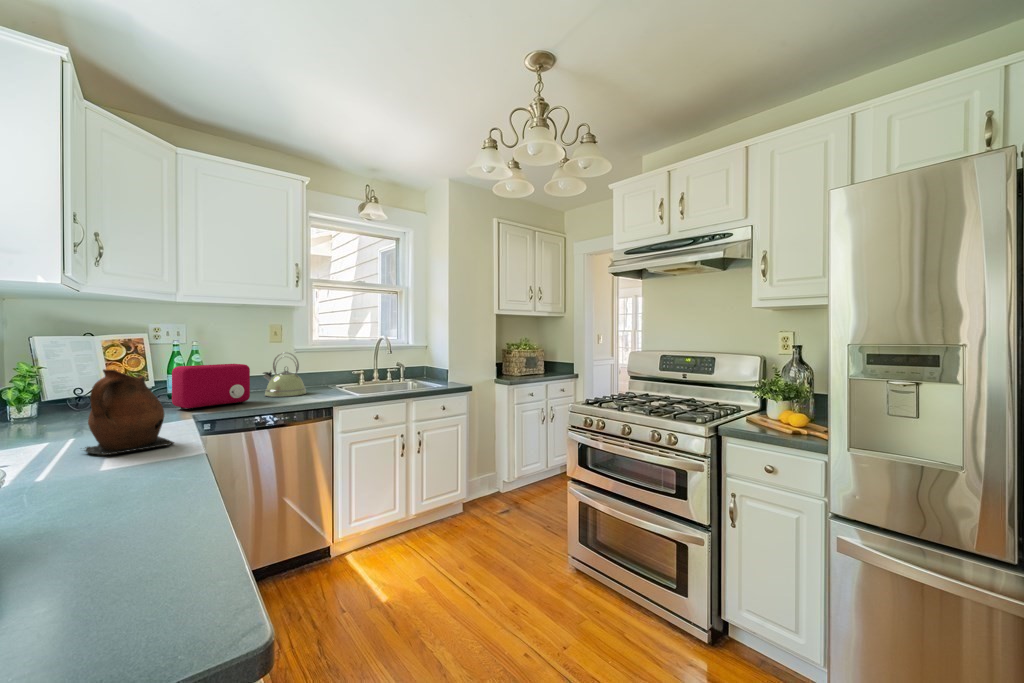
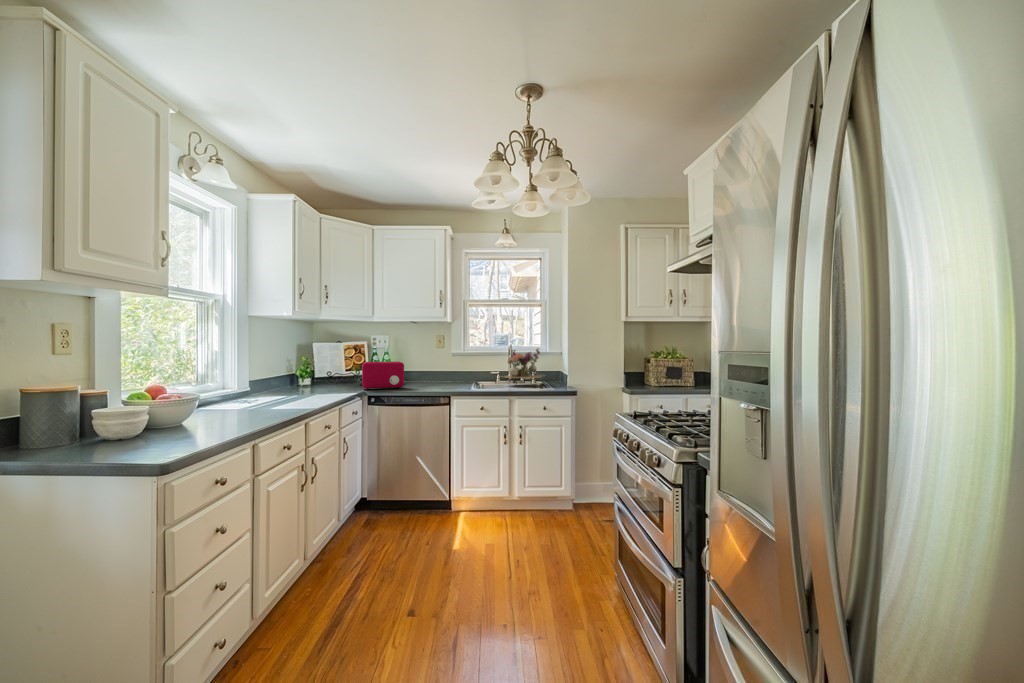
flower arrangement: none [371,341,424,385] -> present [501,349,543,384]
kettle: present [263,352,306,397] -> none [423,355,451,387]
ceramic pitcher: present [84,369,174,455] -> none [274,361,316,405]

